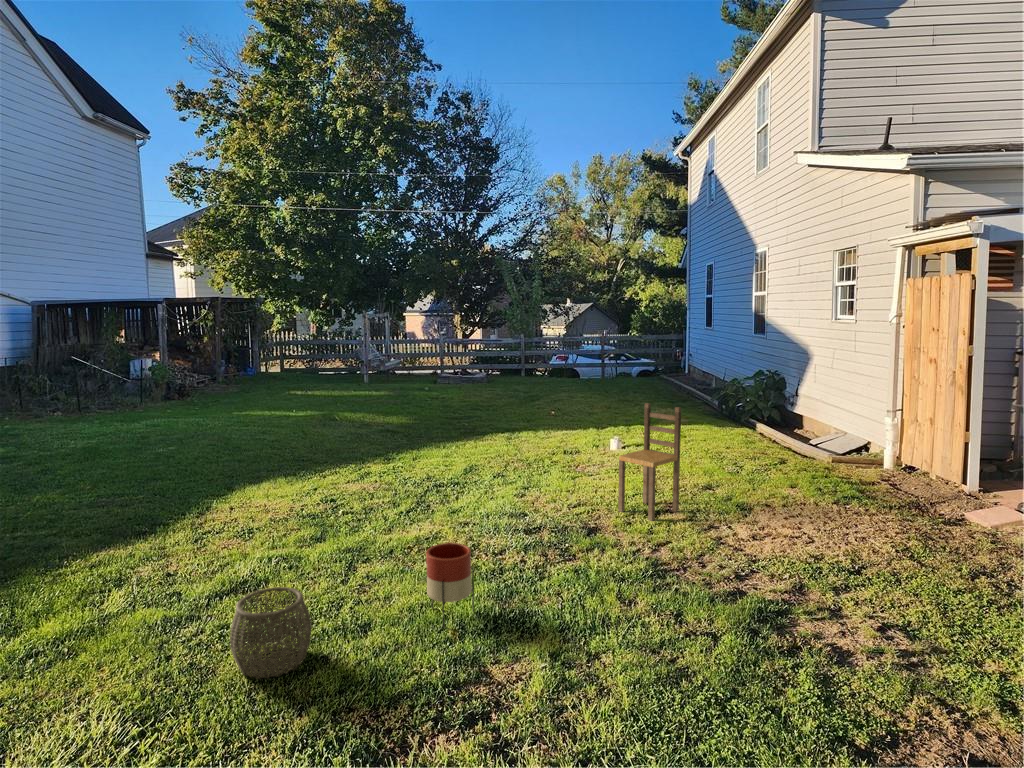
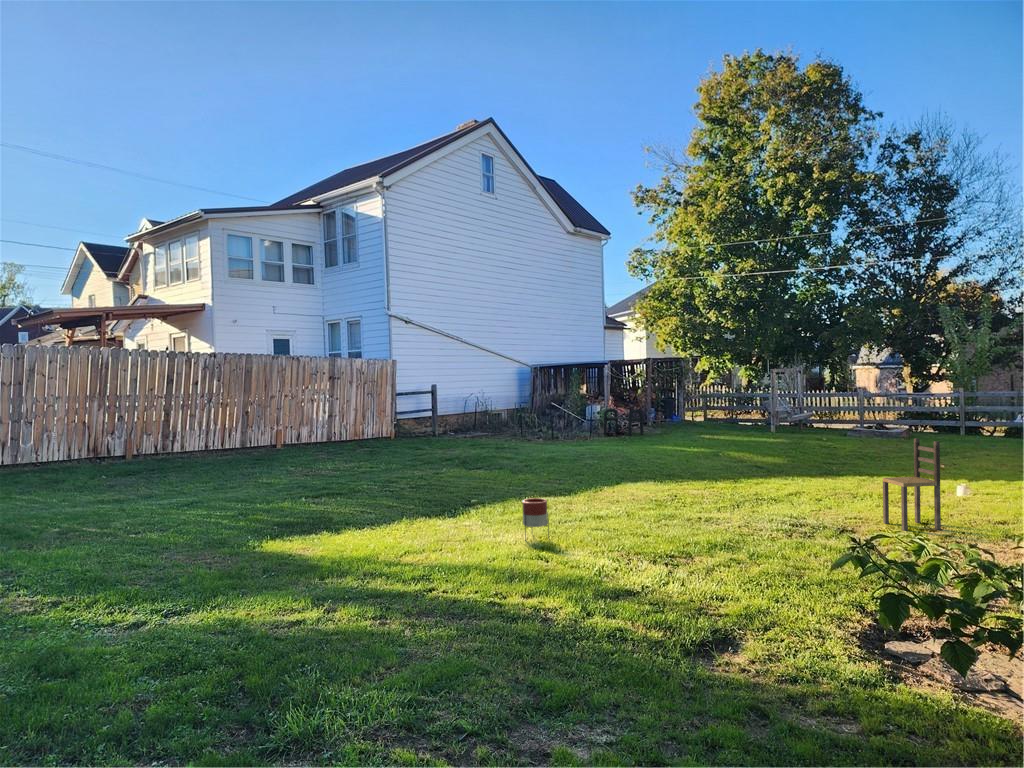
bench: none [160,364,219,398] -> present [604,409,643,436]
planter: present [426,543,474,627] -> present [522,498,549,539]
woven basket: present [230,587,312,679] -> none [581,504,619,542]

